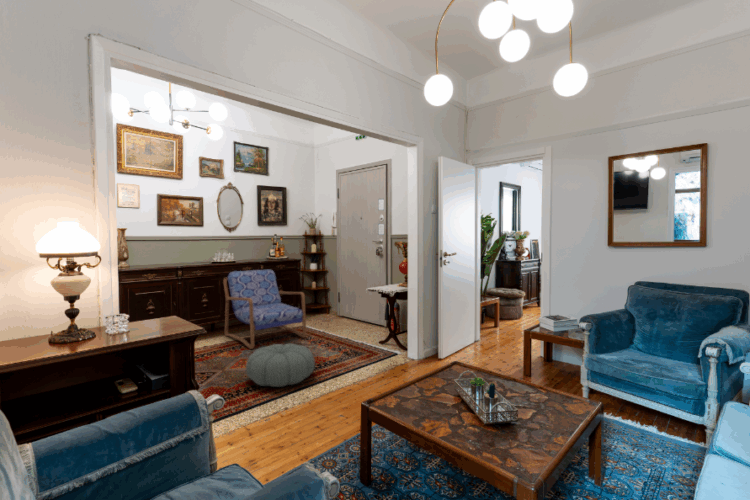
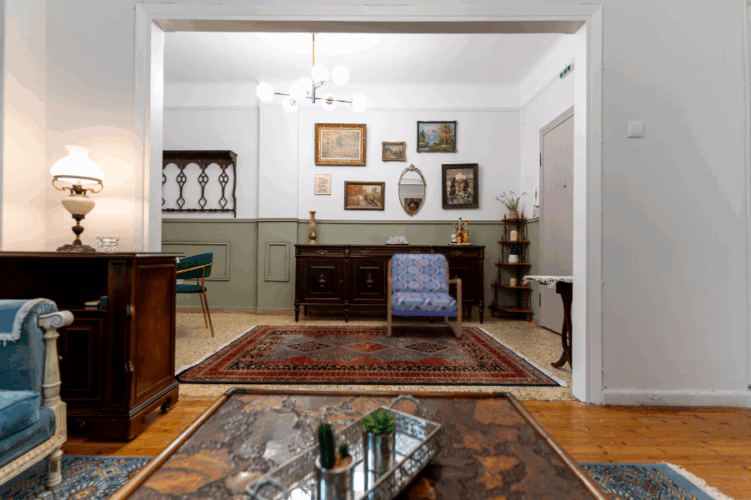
pouf: present [246,344,315,387] -> none [325,327,410,379]

